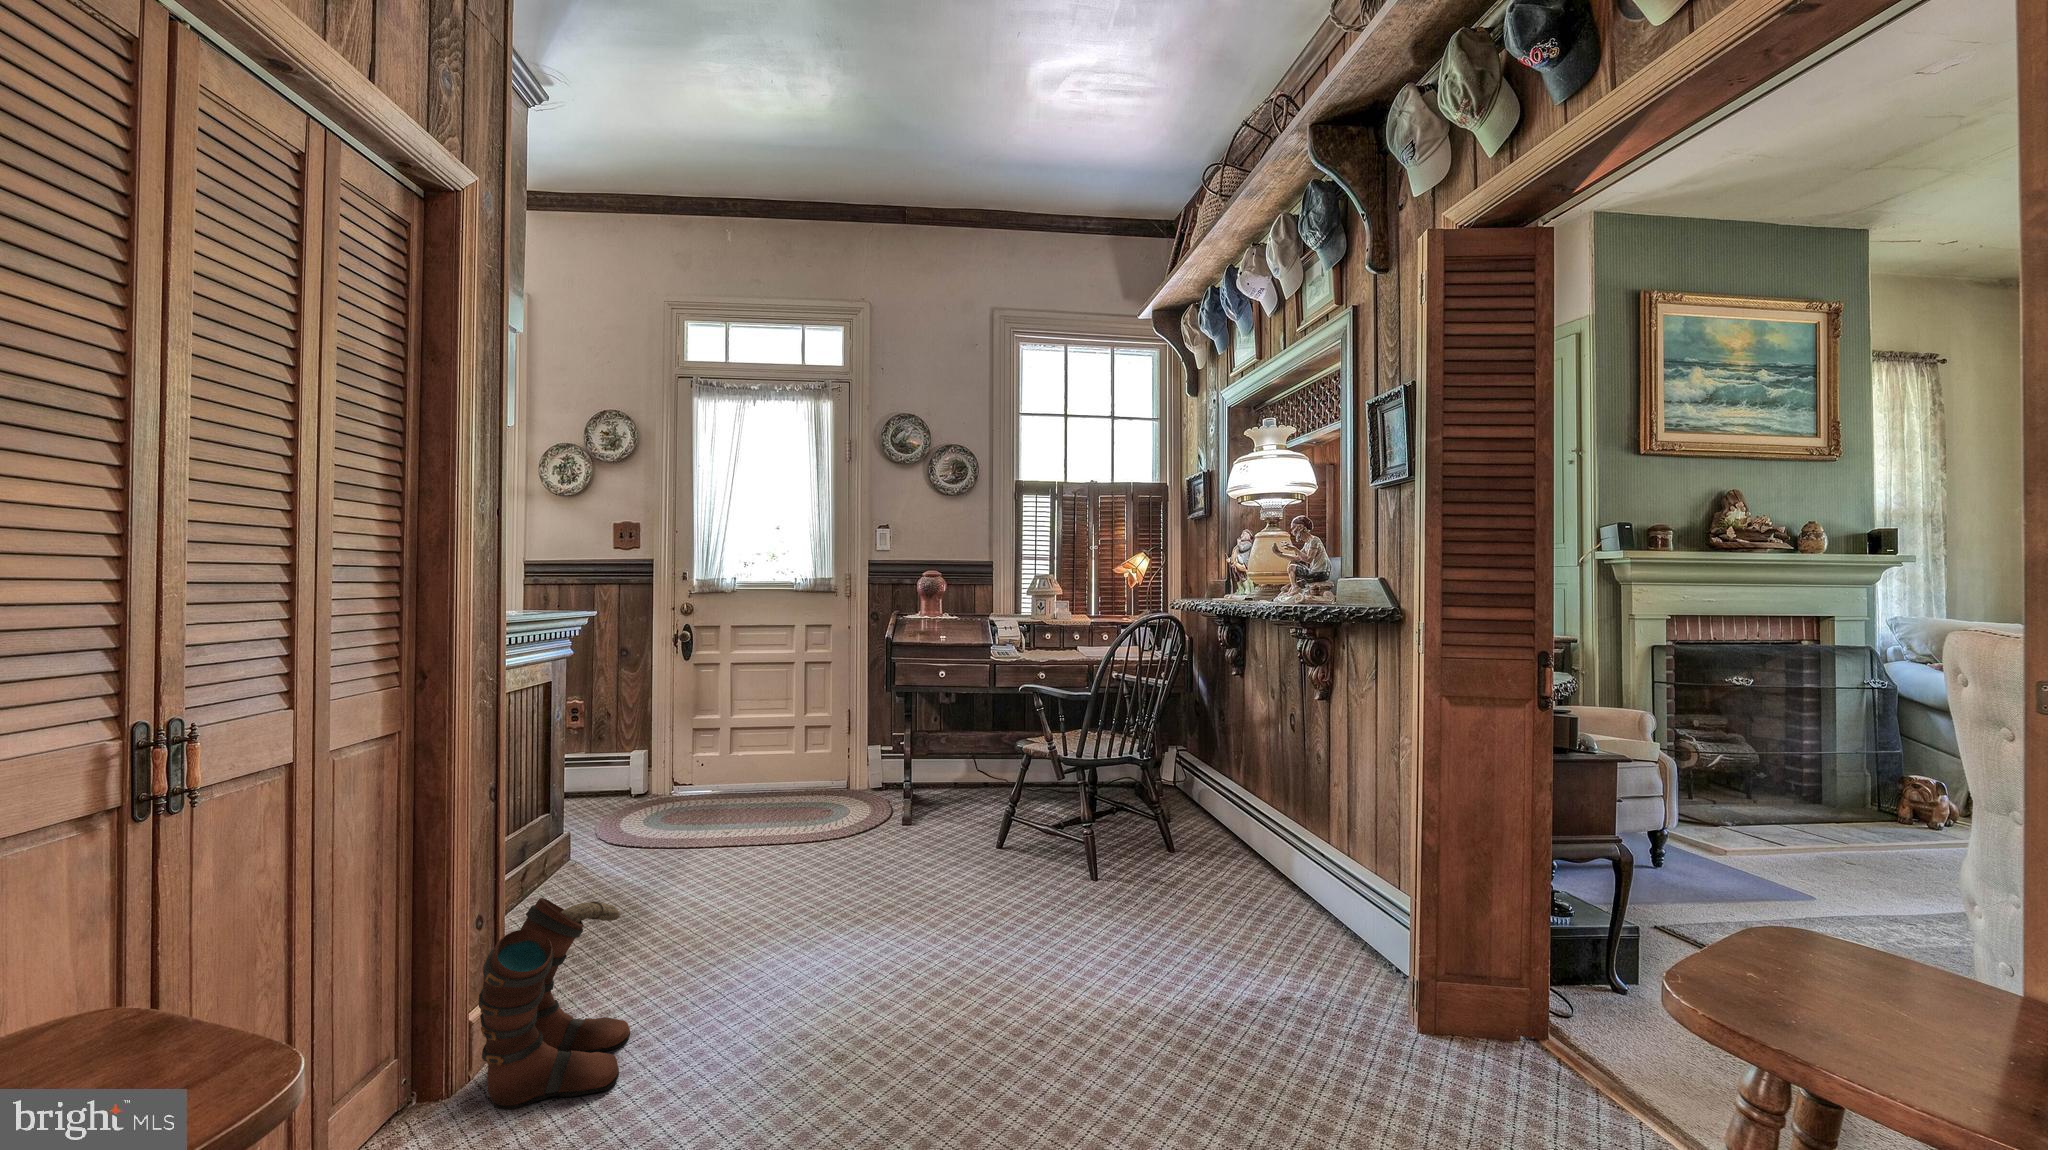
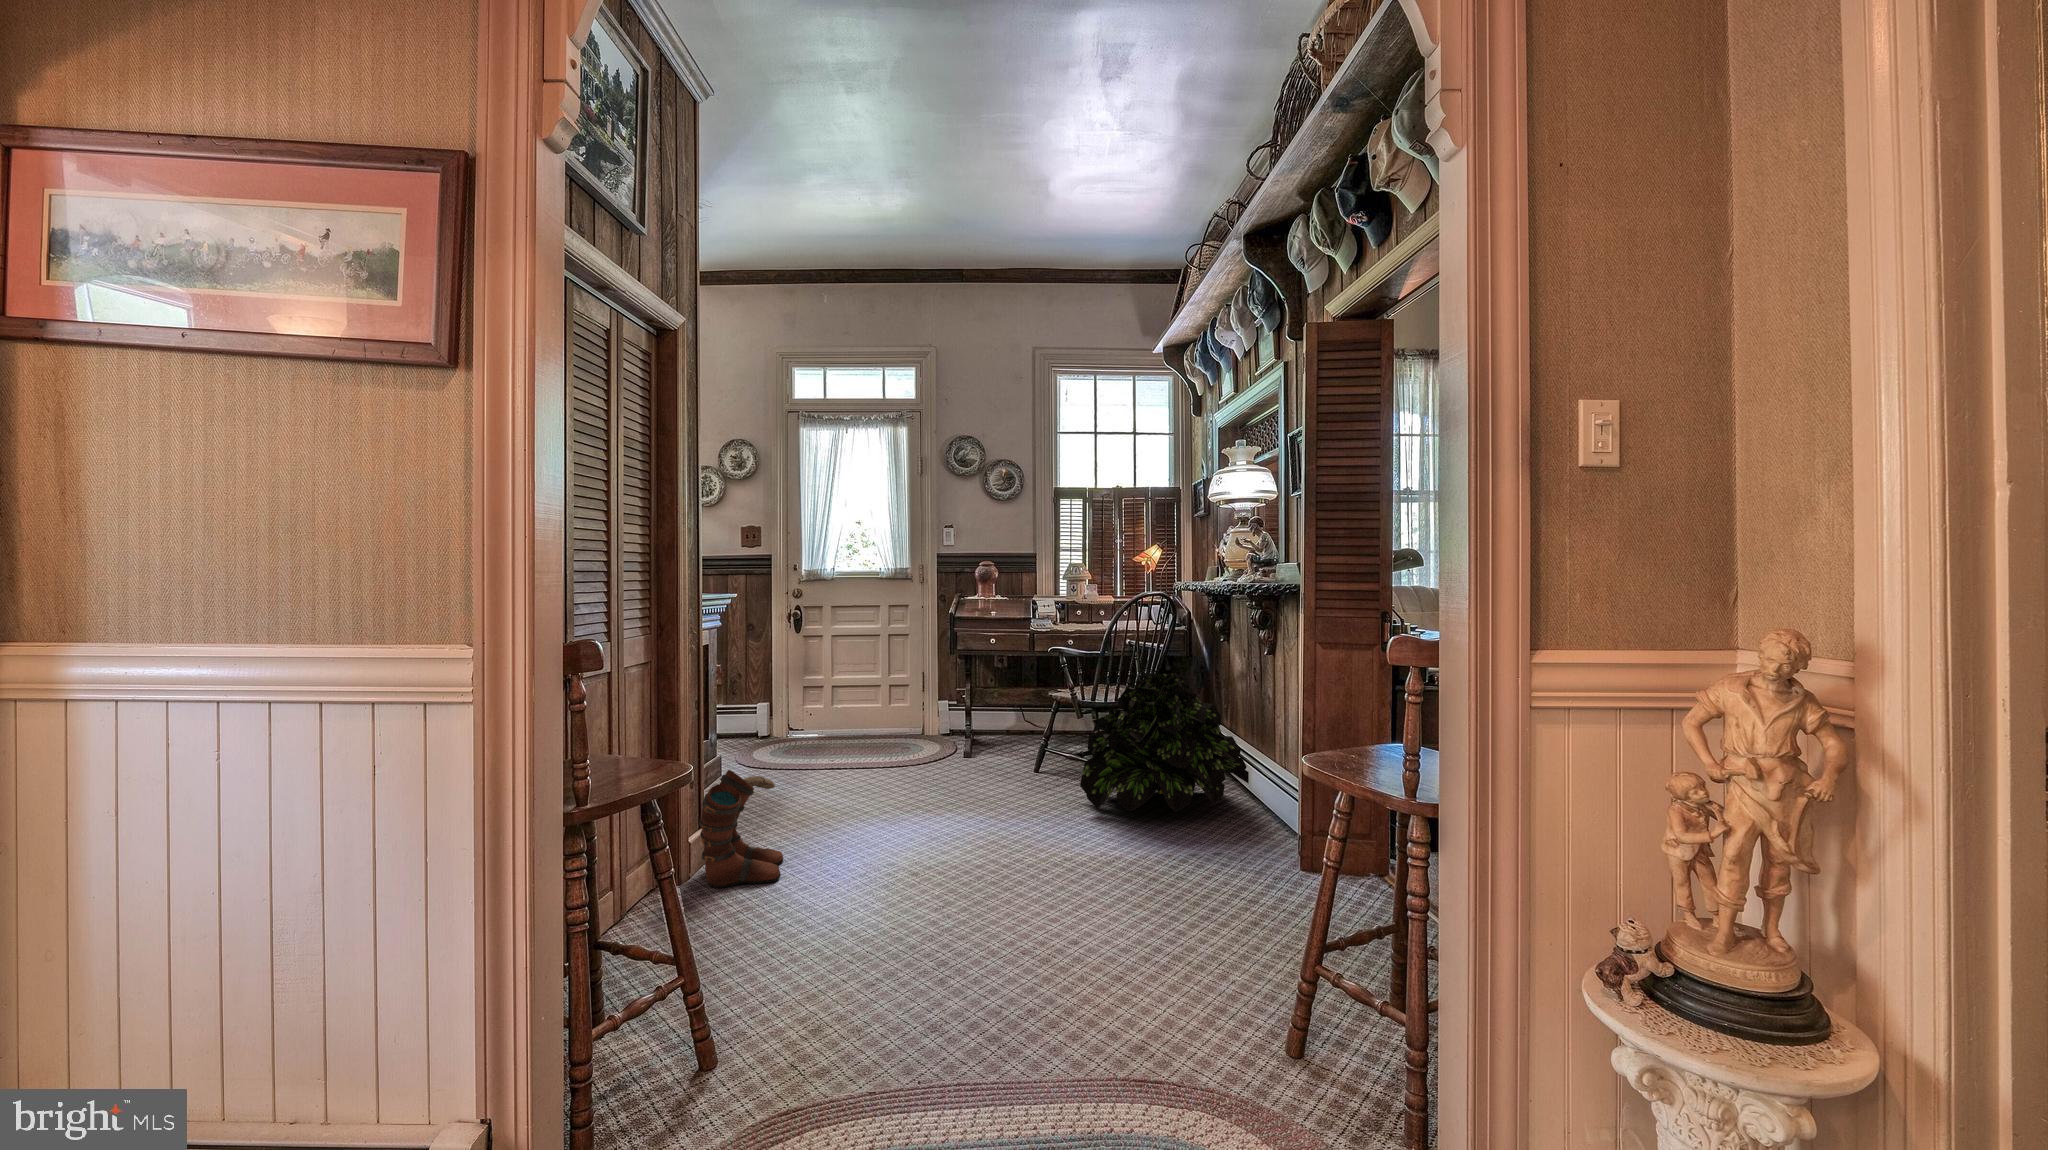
potted plant: none [1067,724,1302,925] -> present [1080,673,1249,812]

